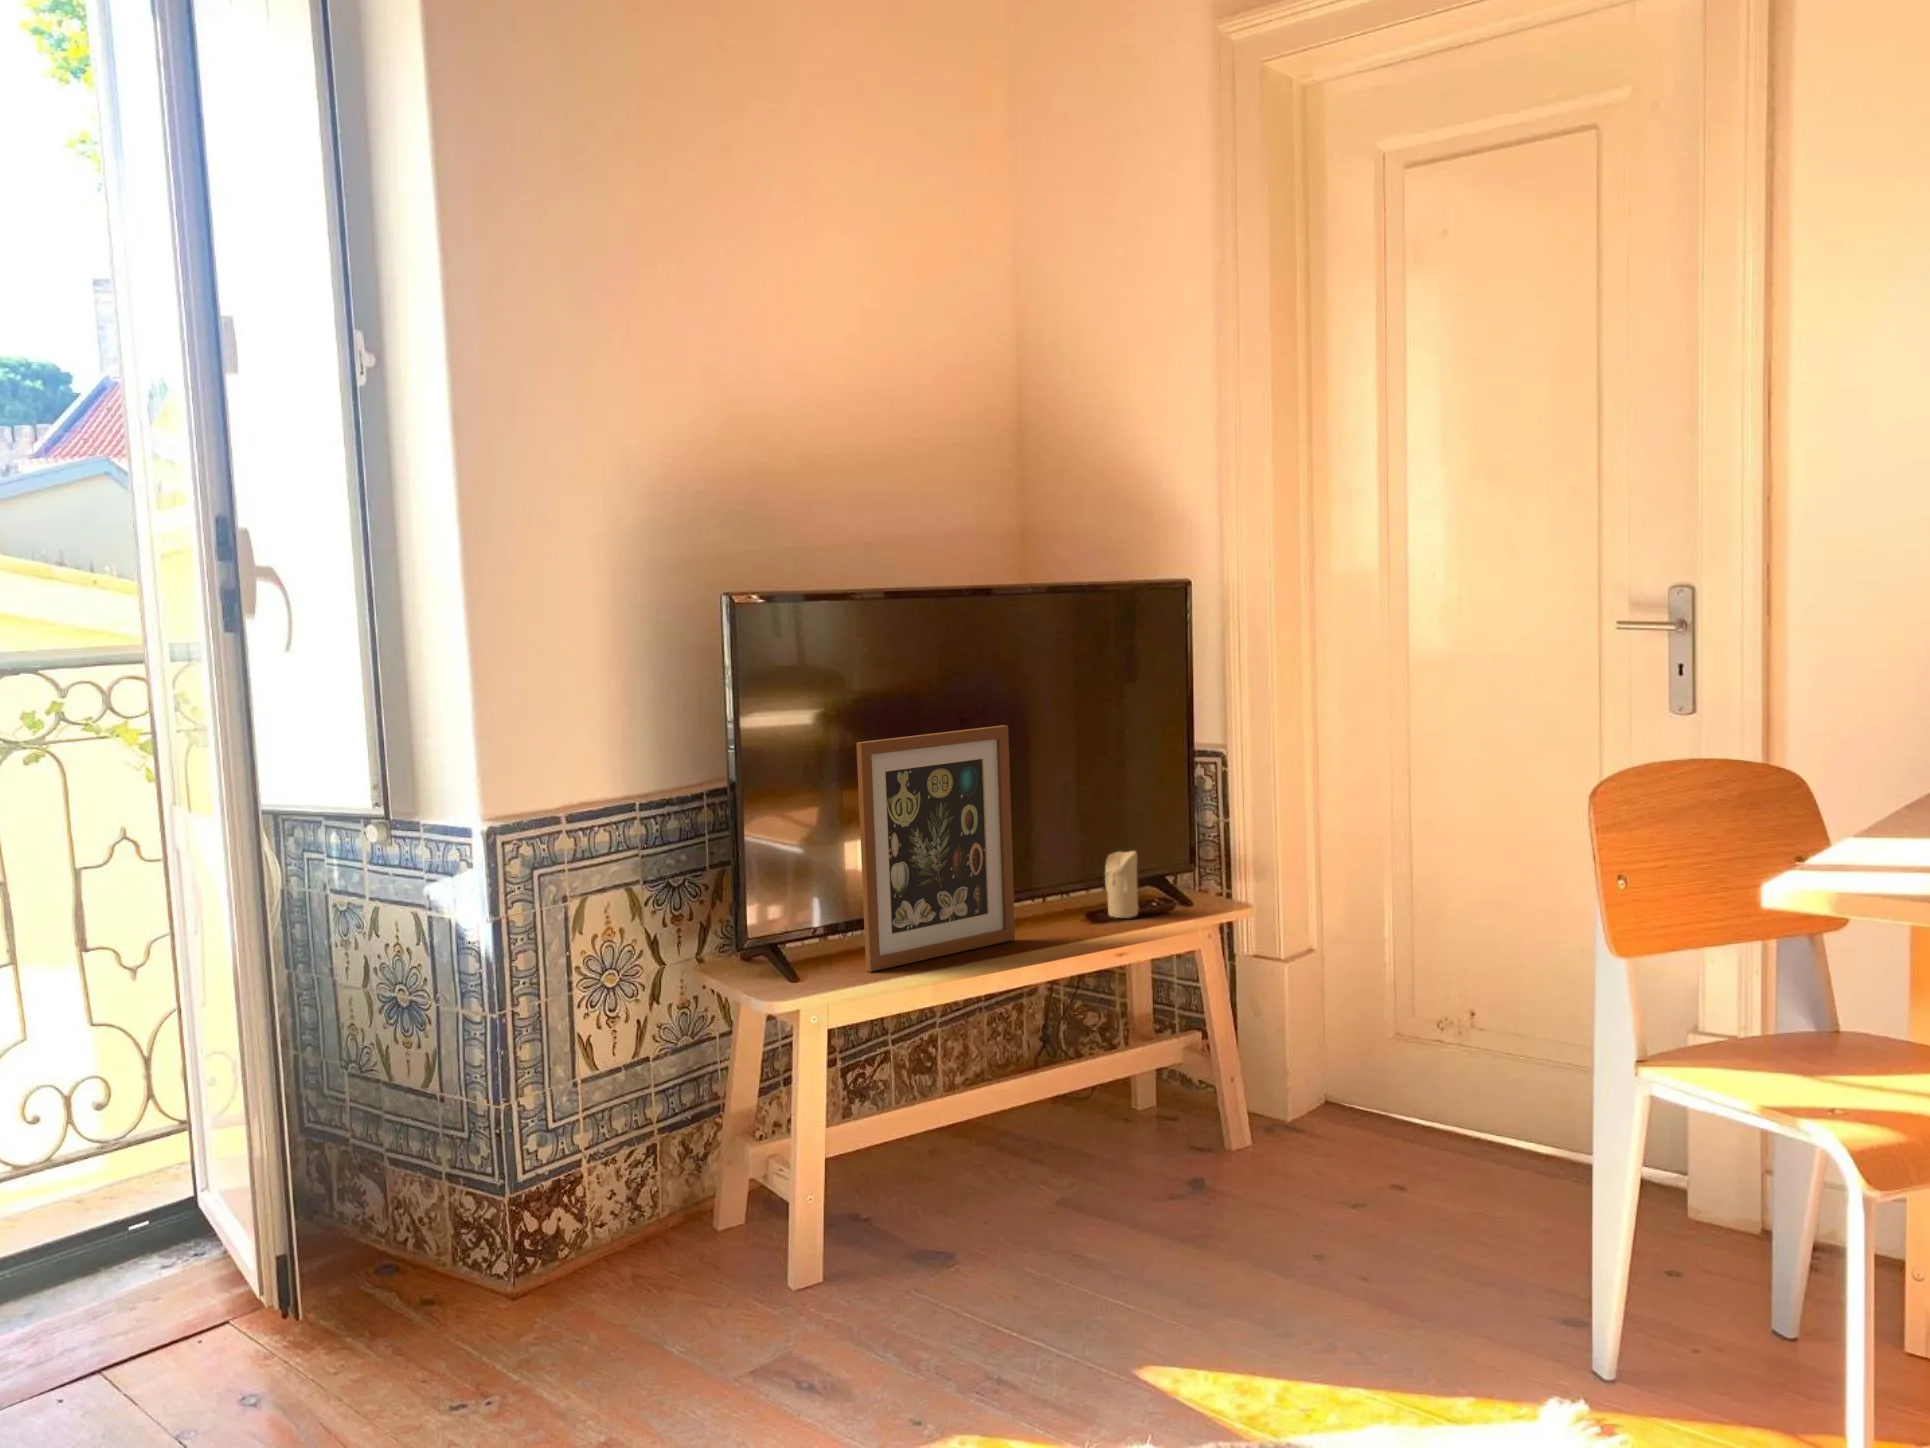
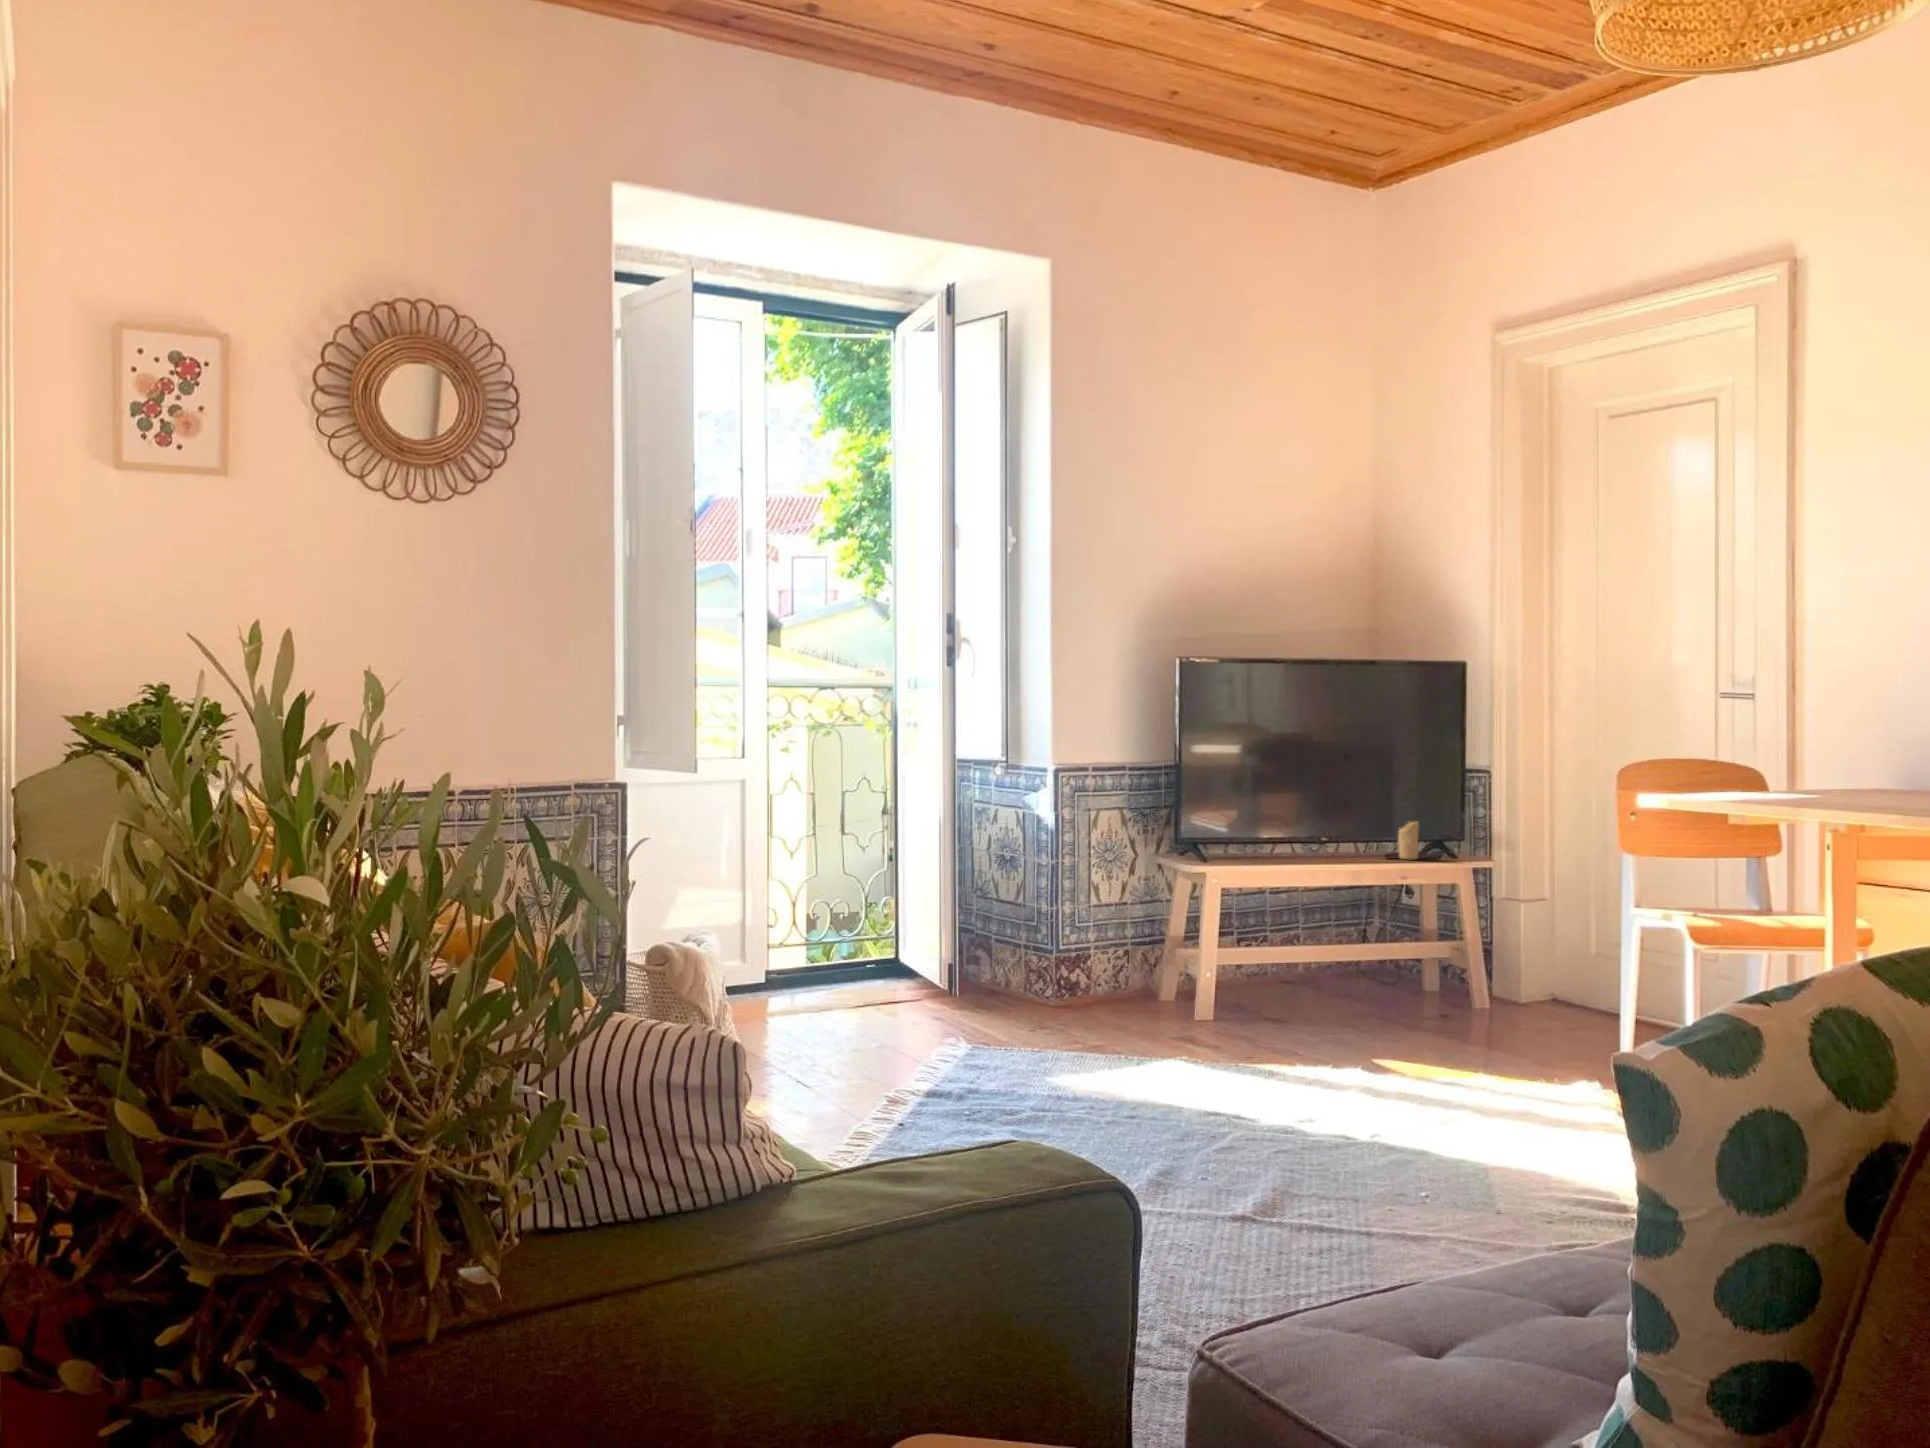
picture frame: present [857,725,1015,972] -> none [1245,740,1337,864]

